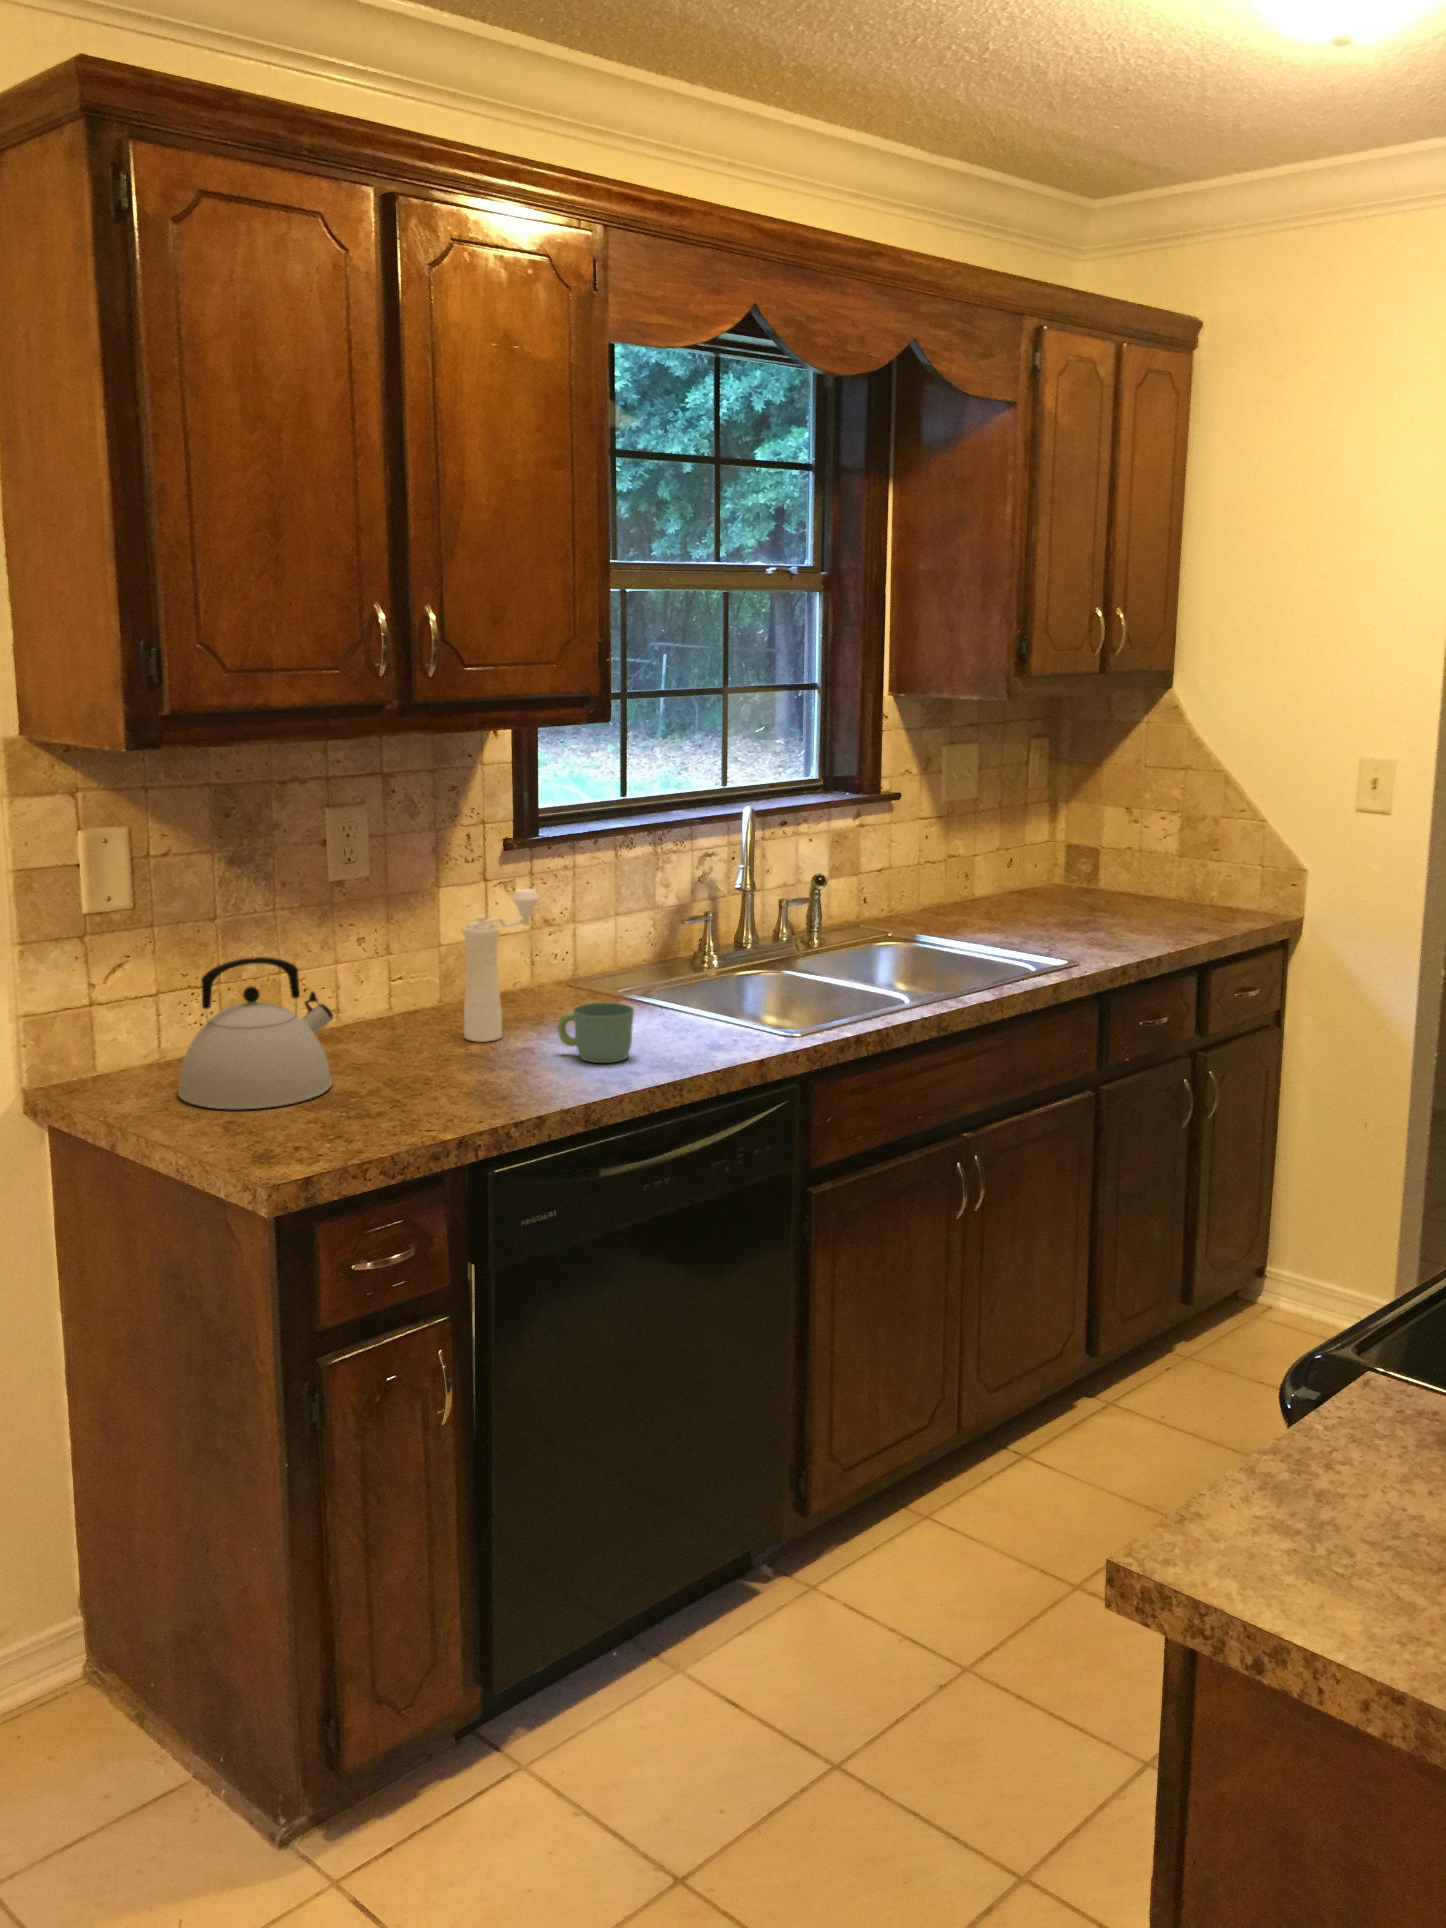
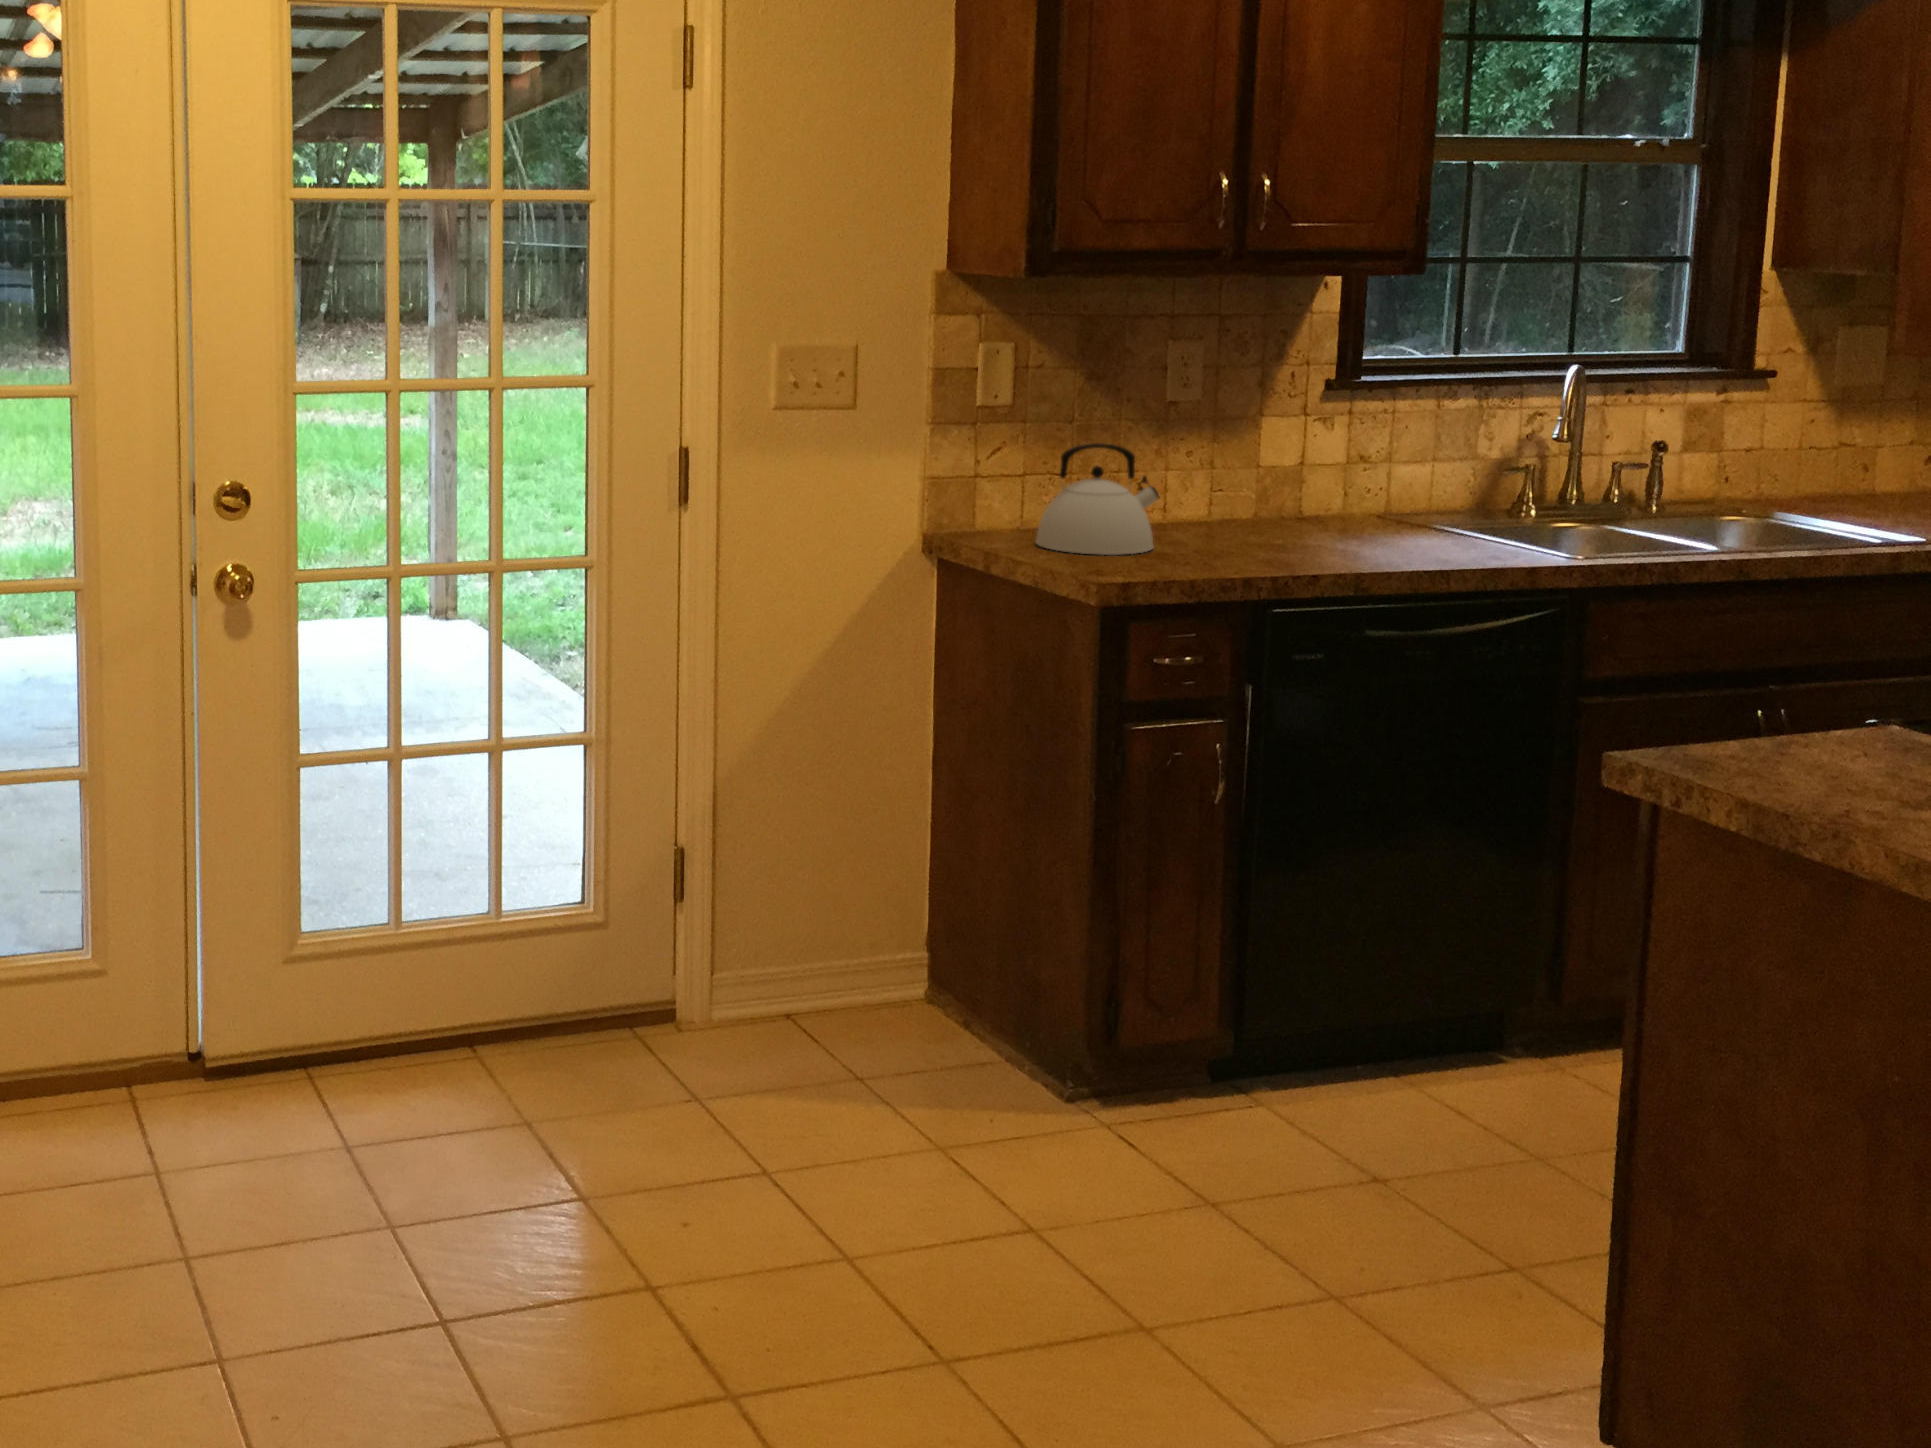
pepper mill: present [462,889,540,1042] -> none [1270,417,1349,540]
mug: present [558,1002,634,1063] -> none [1349,511,1417,558]

